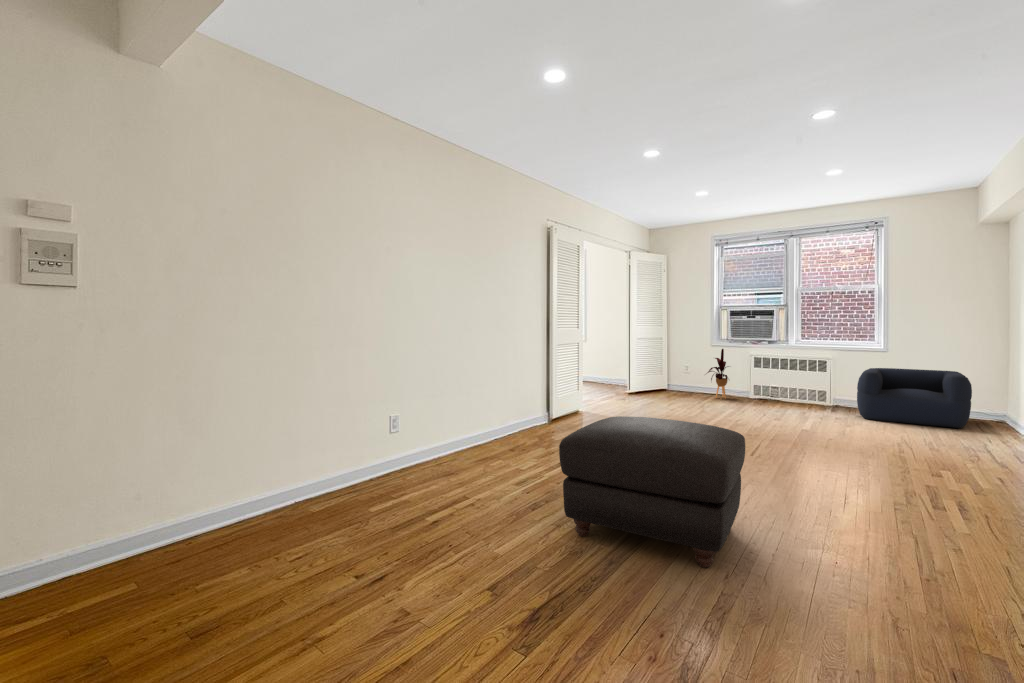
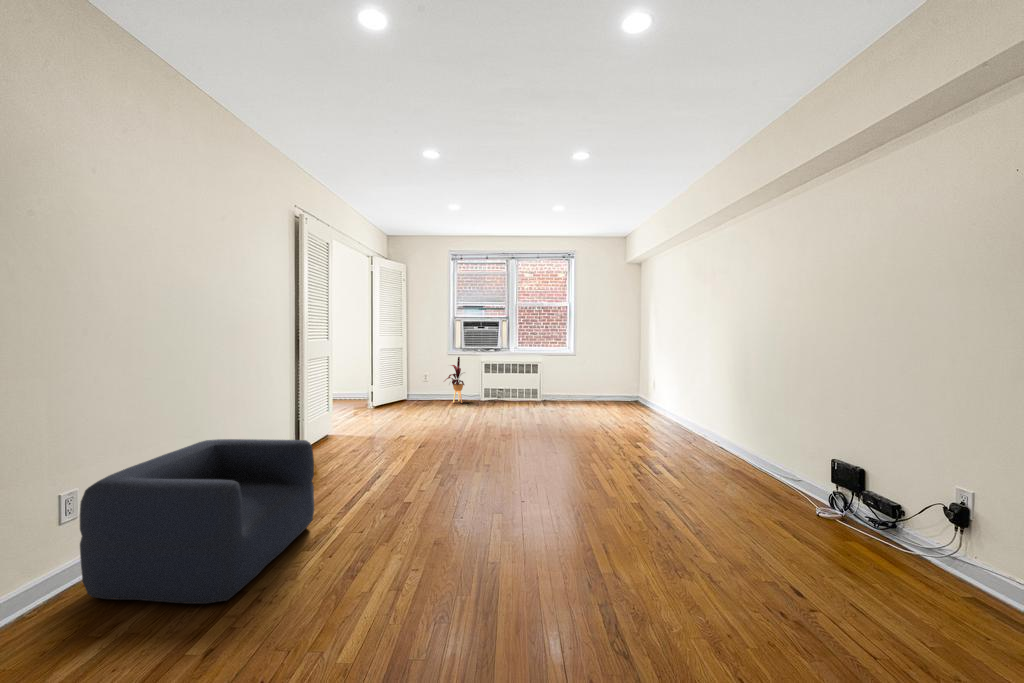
armchair: present [857,368,972,428] -> present [80,439,314,604]
ottoman: present [559,416,745,568] -> none [391,453,569,603]

